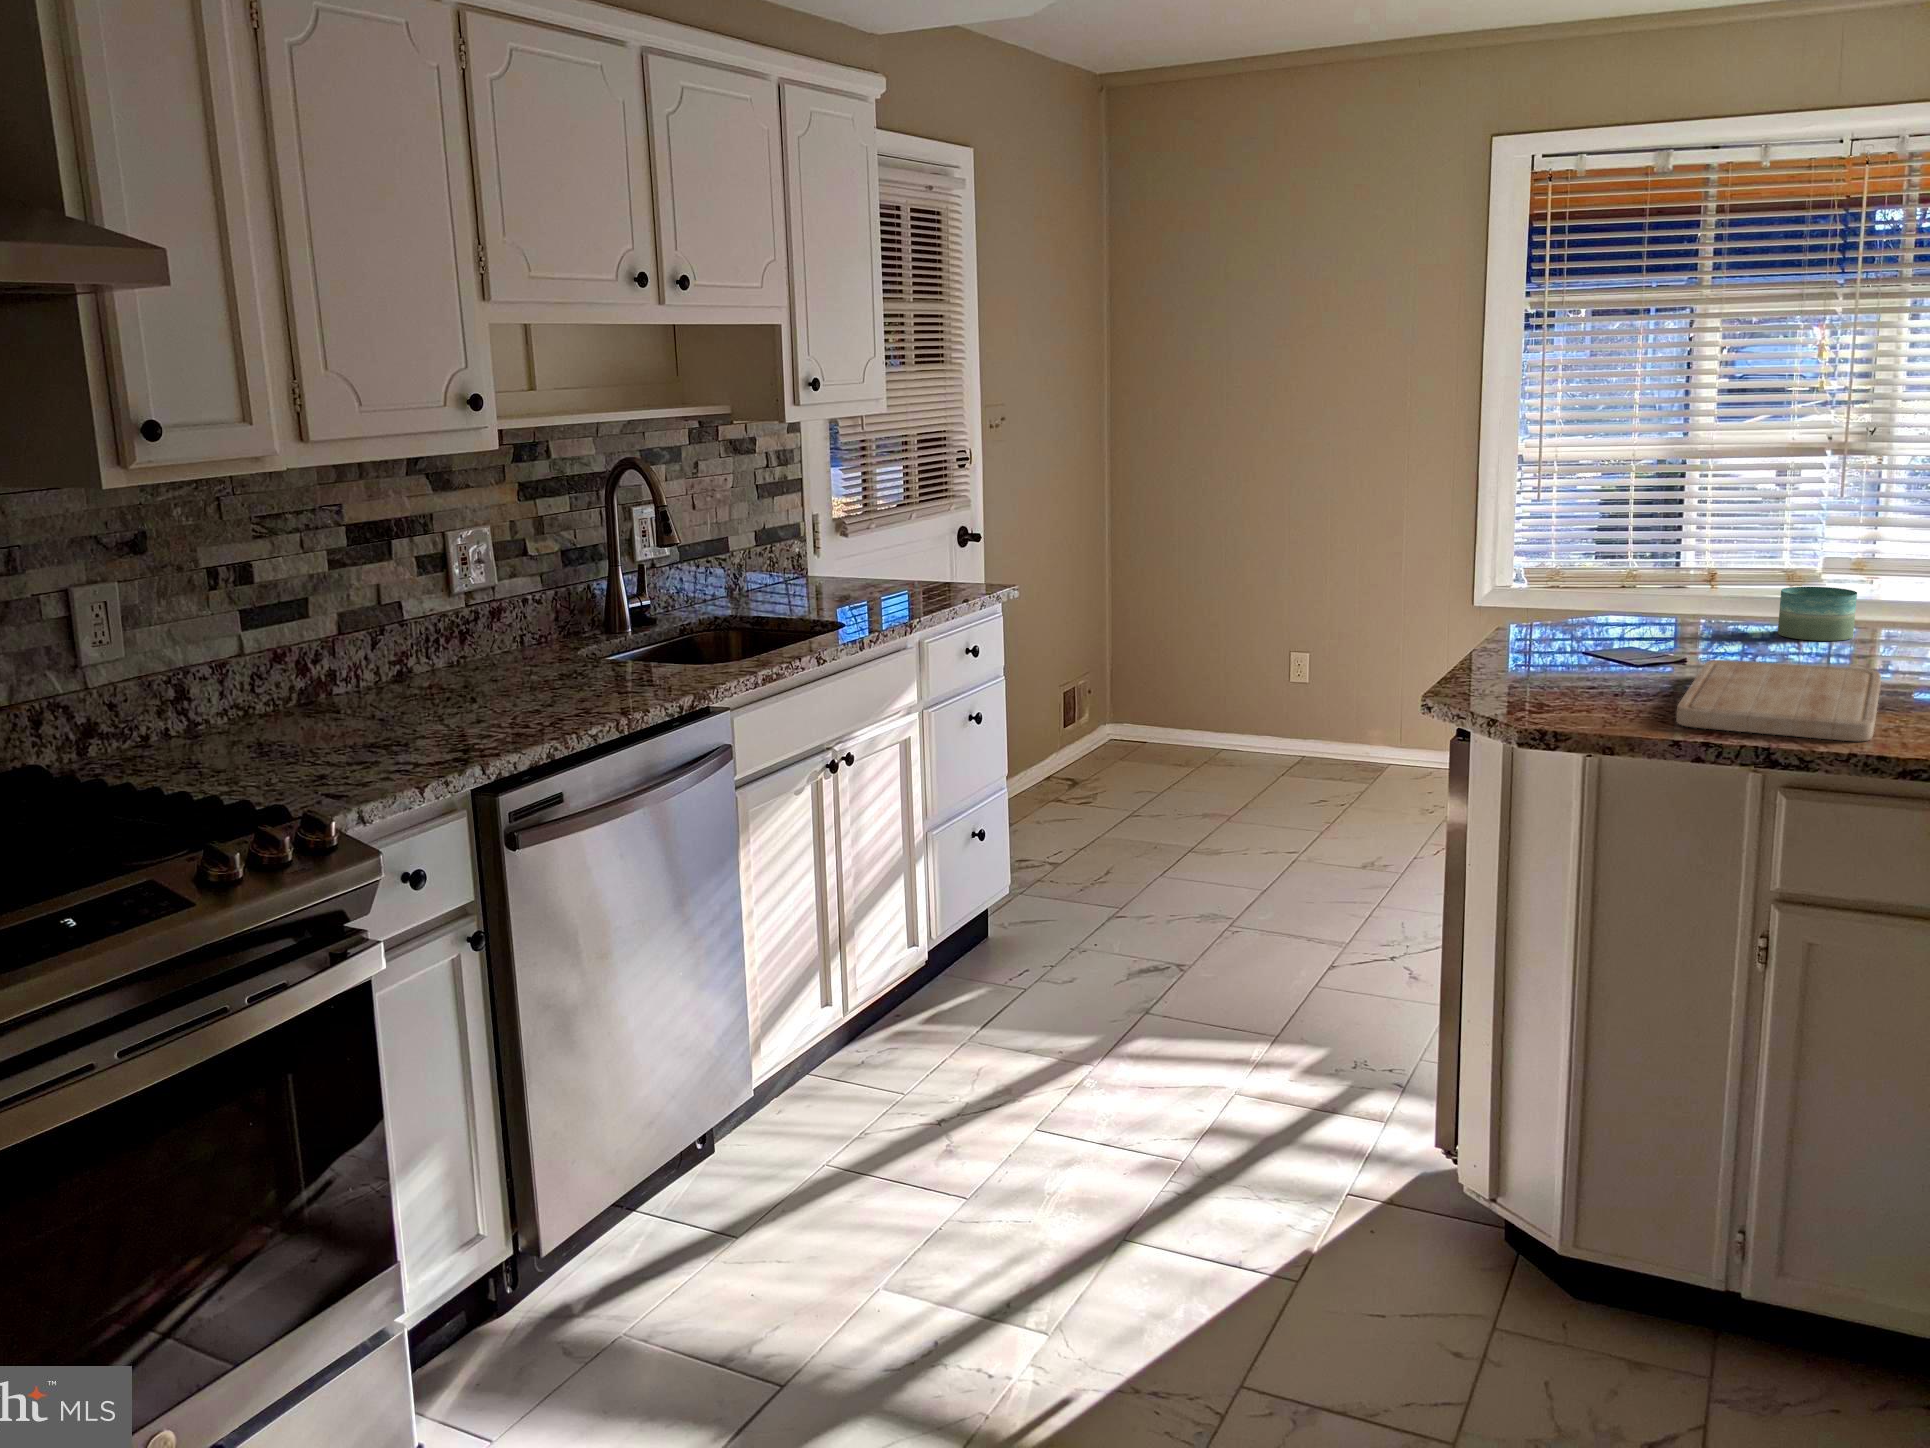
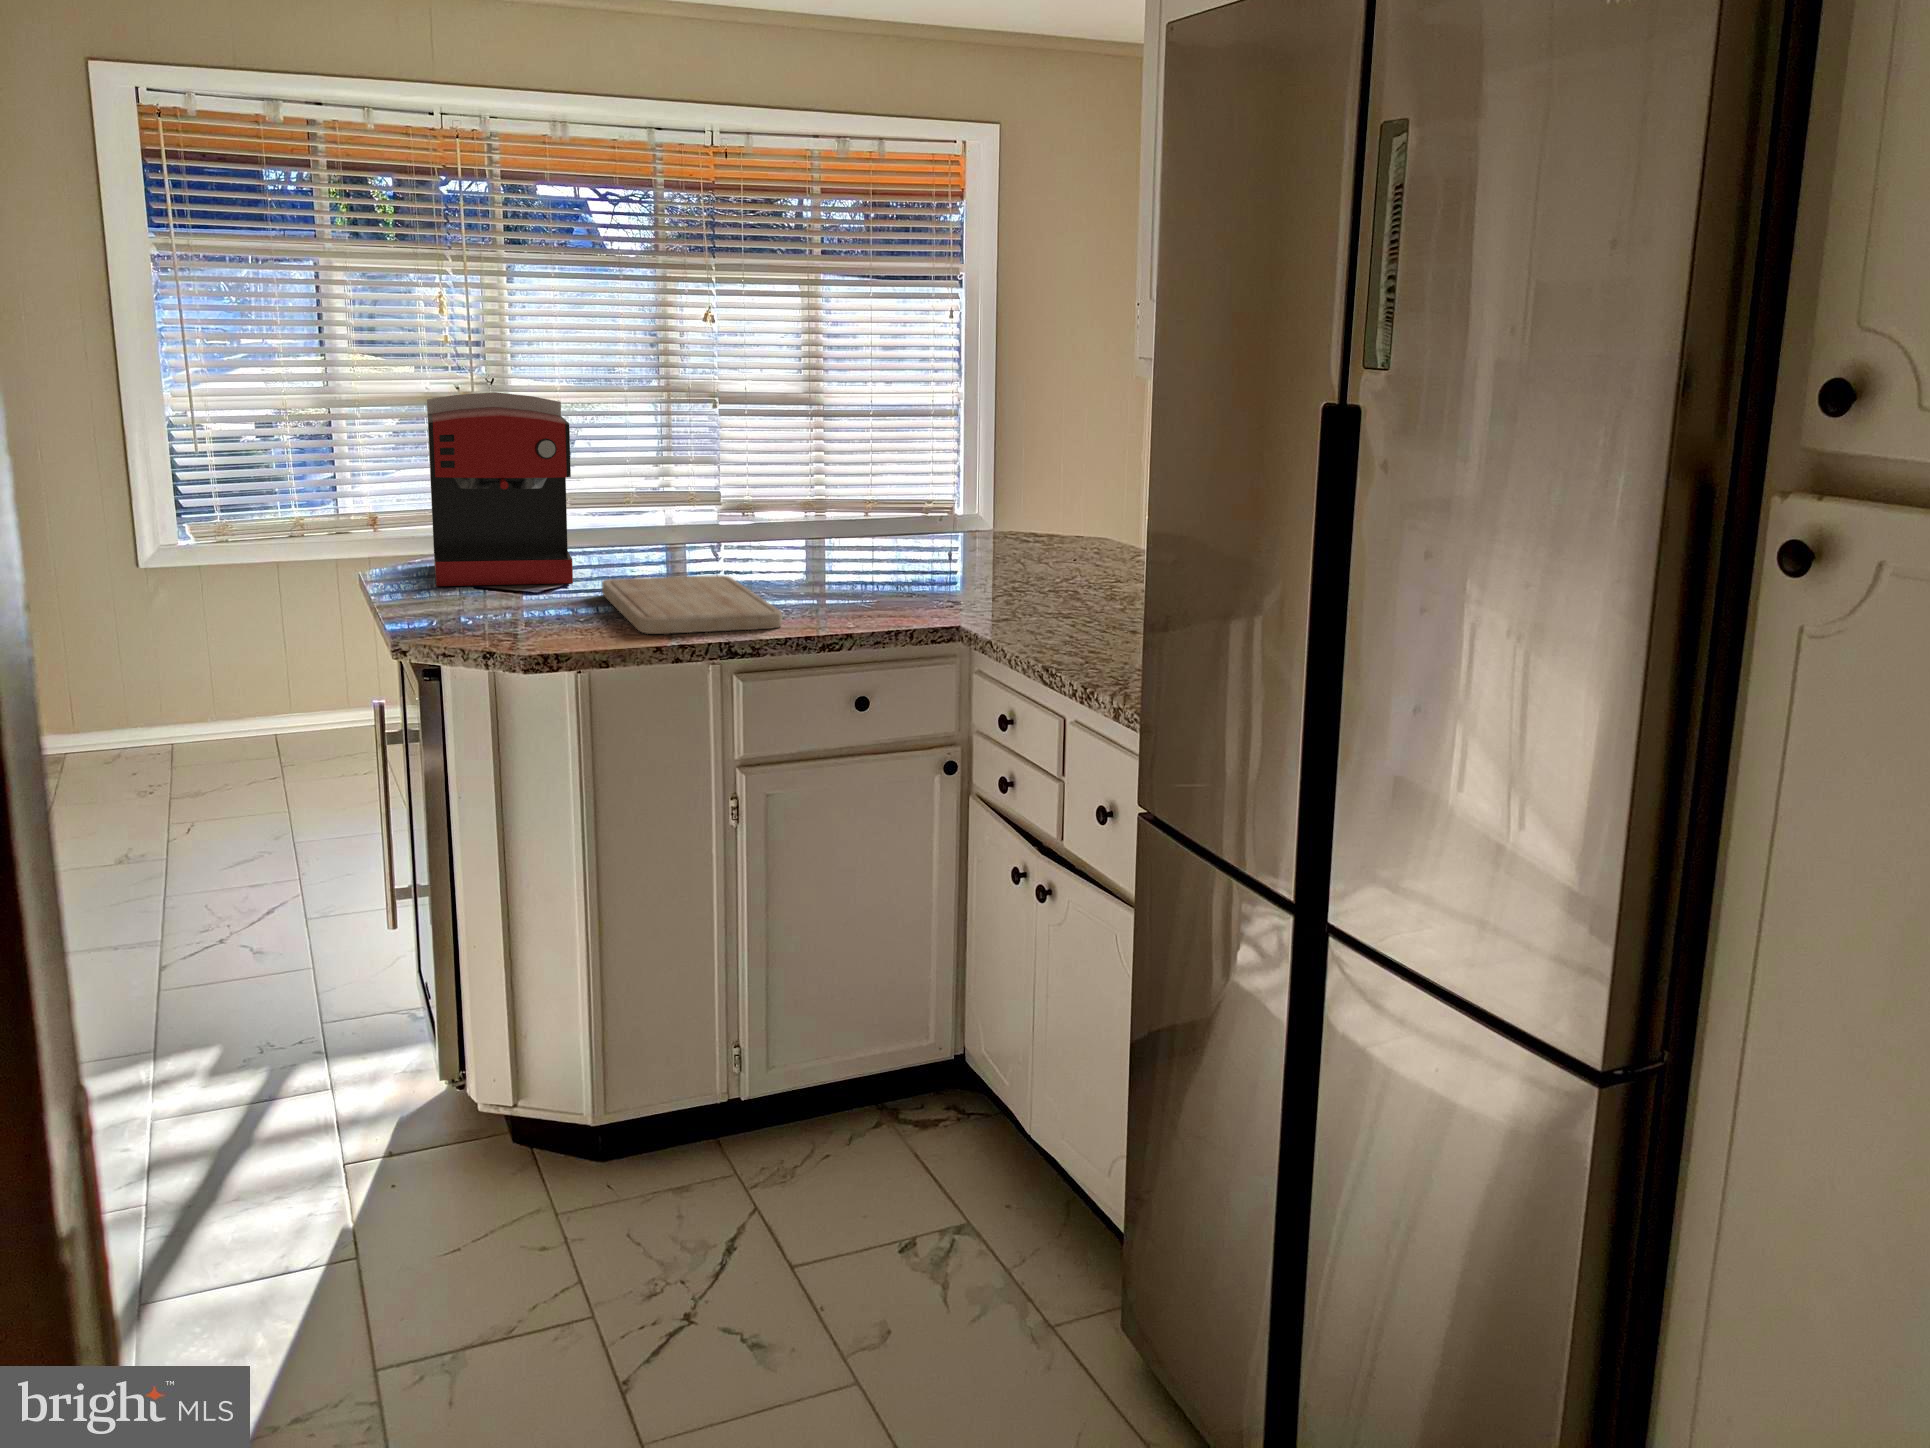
coffee maker: none [1548,447,1740,661] -> present [427,392,573,586]
candle: present [1778,587,1857,641] -> none [594,514,652,559]

